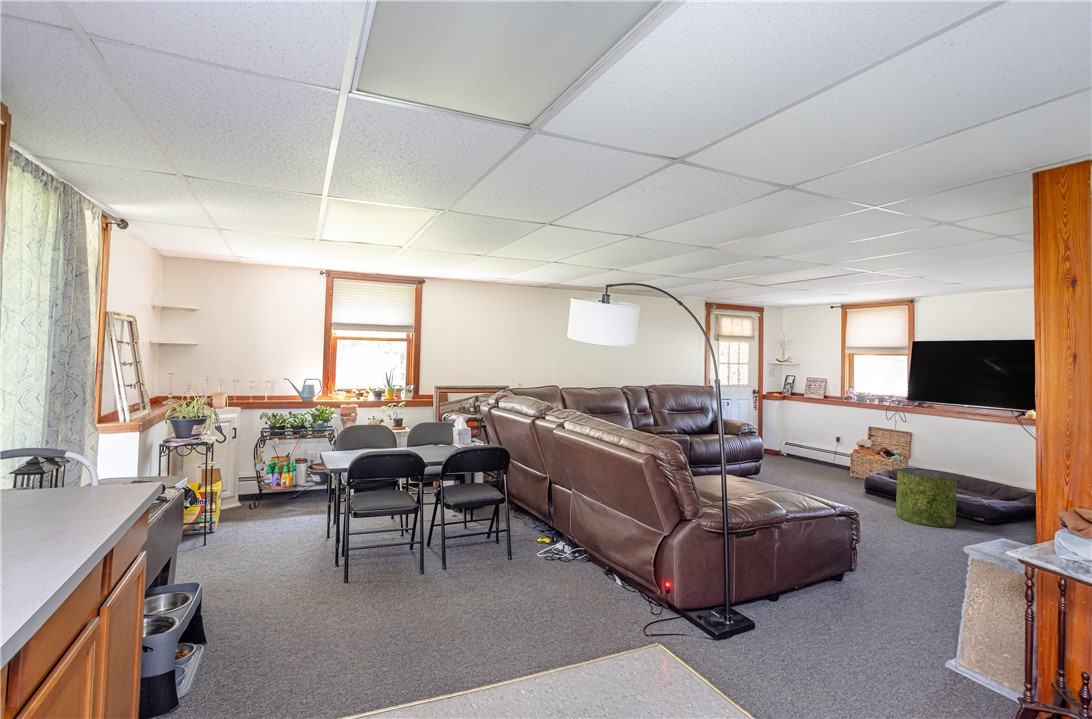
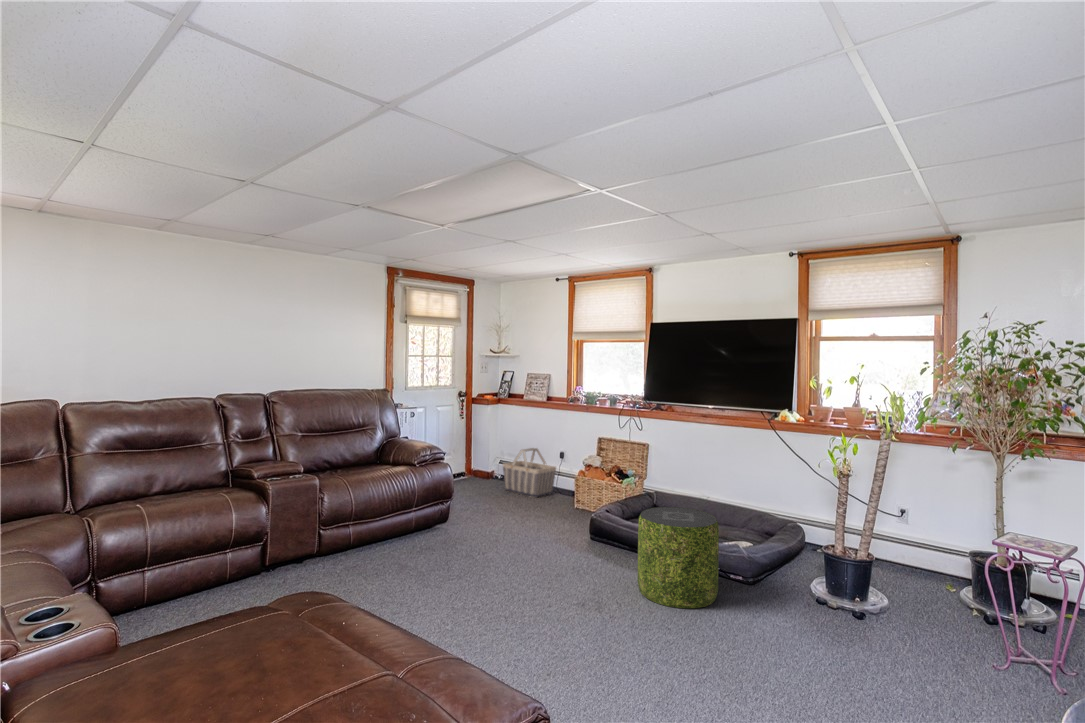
basket: none [789,432,833,467] -> present [503,448,556,498]

